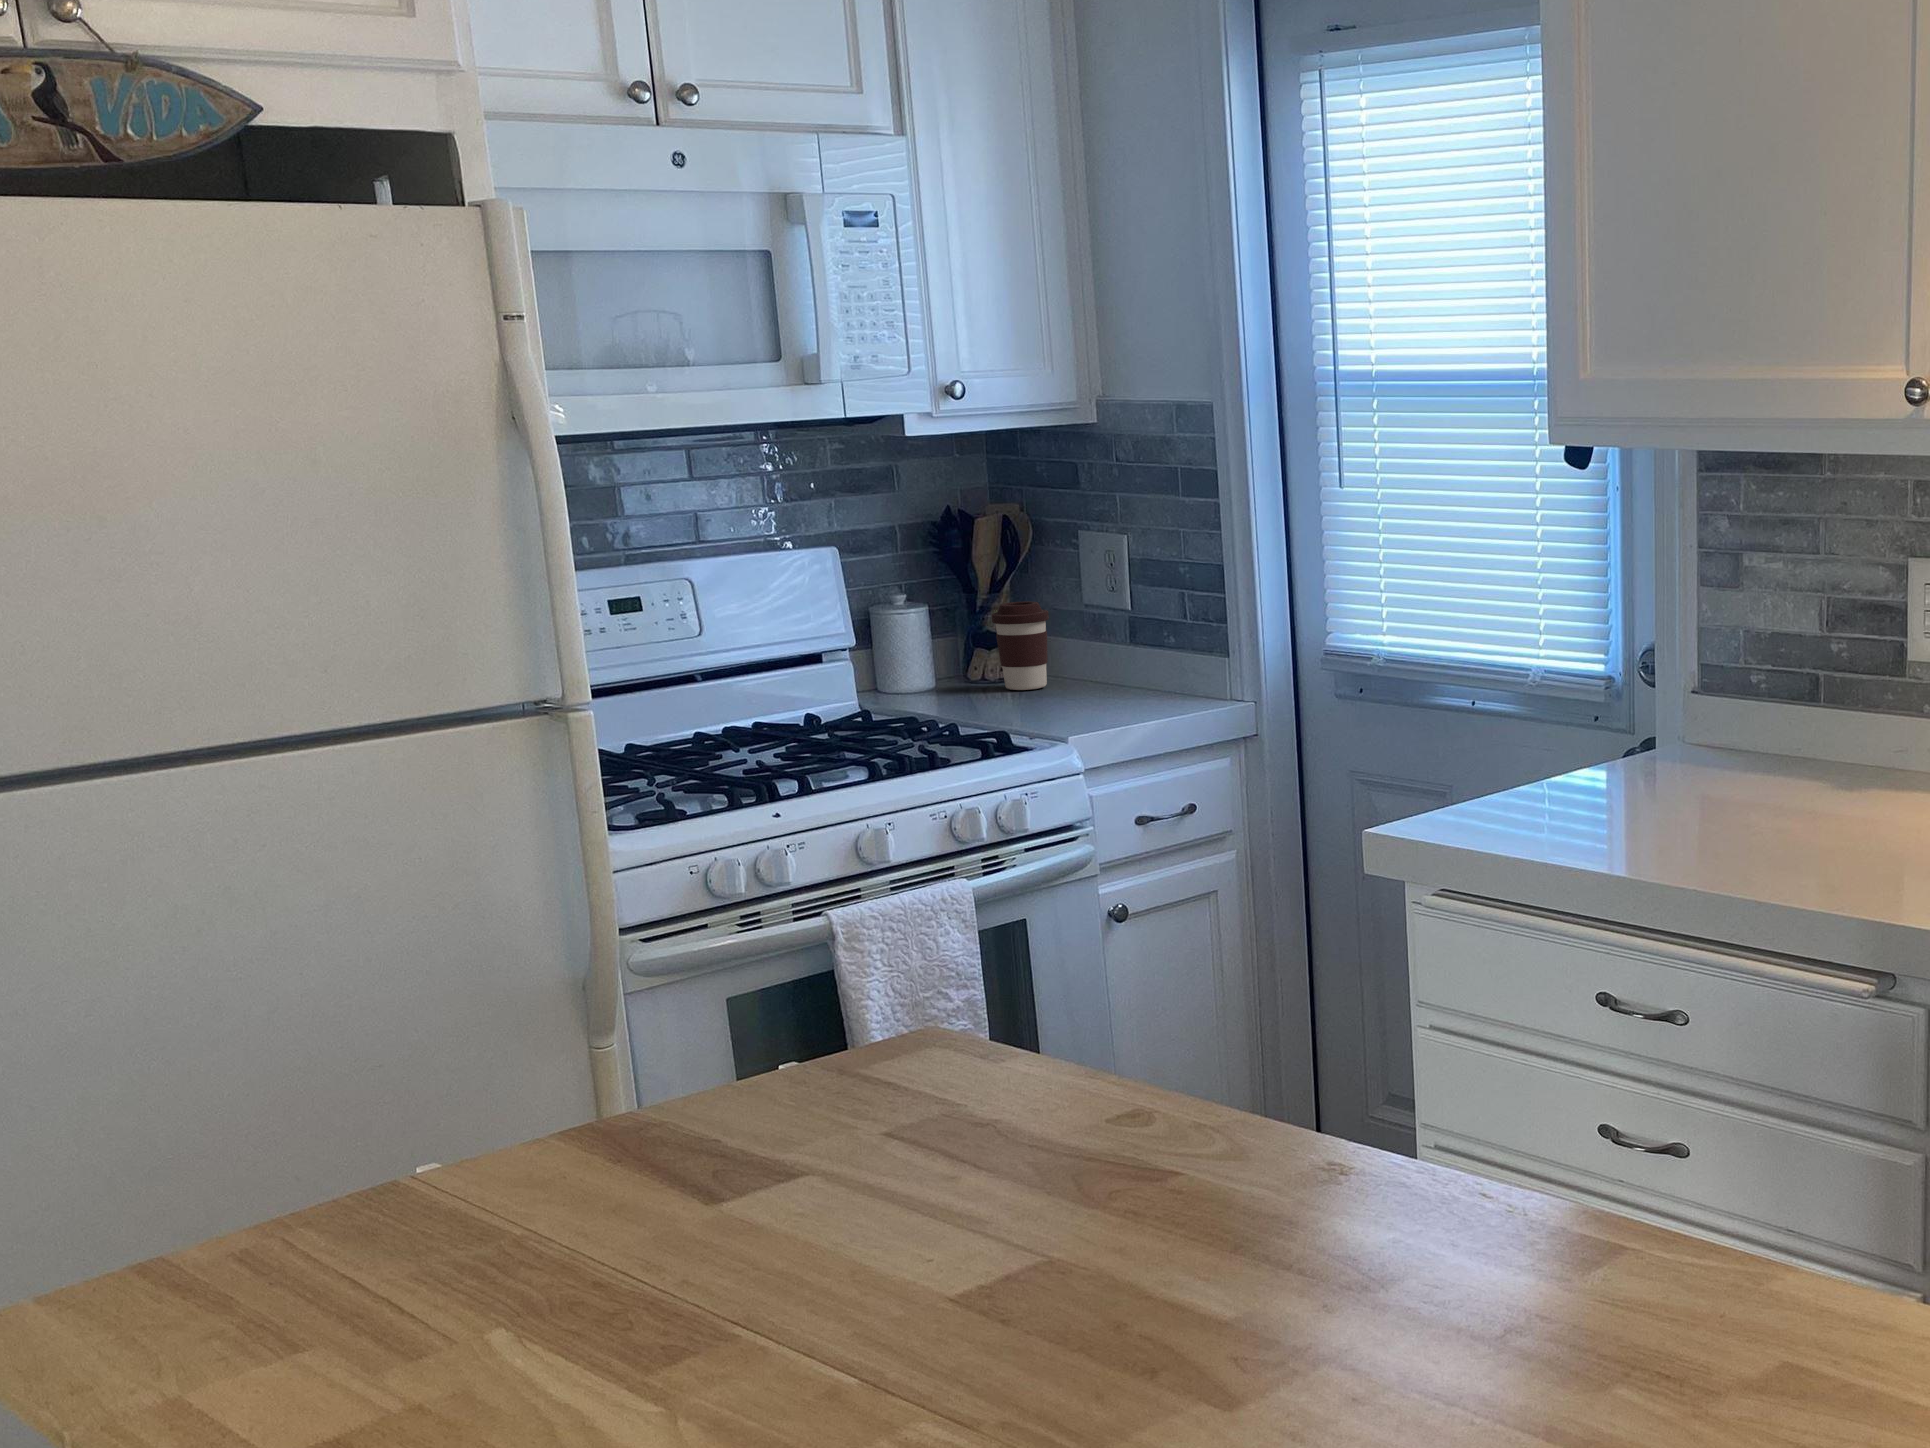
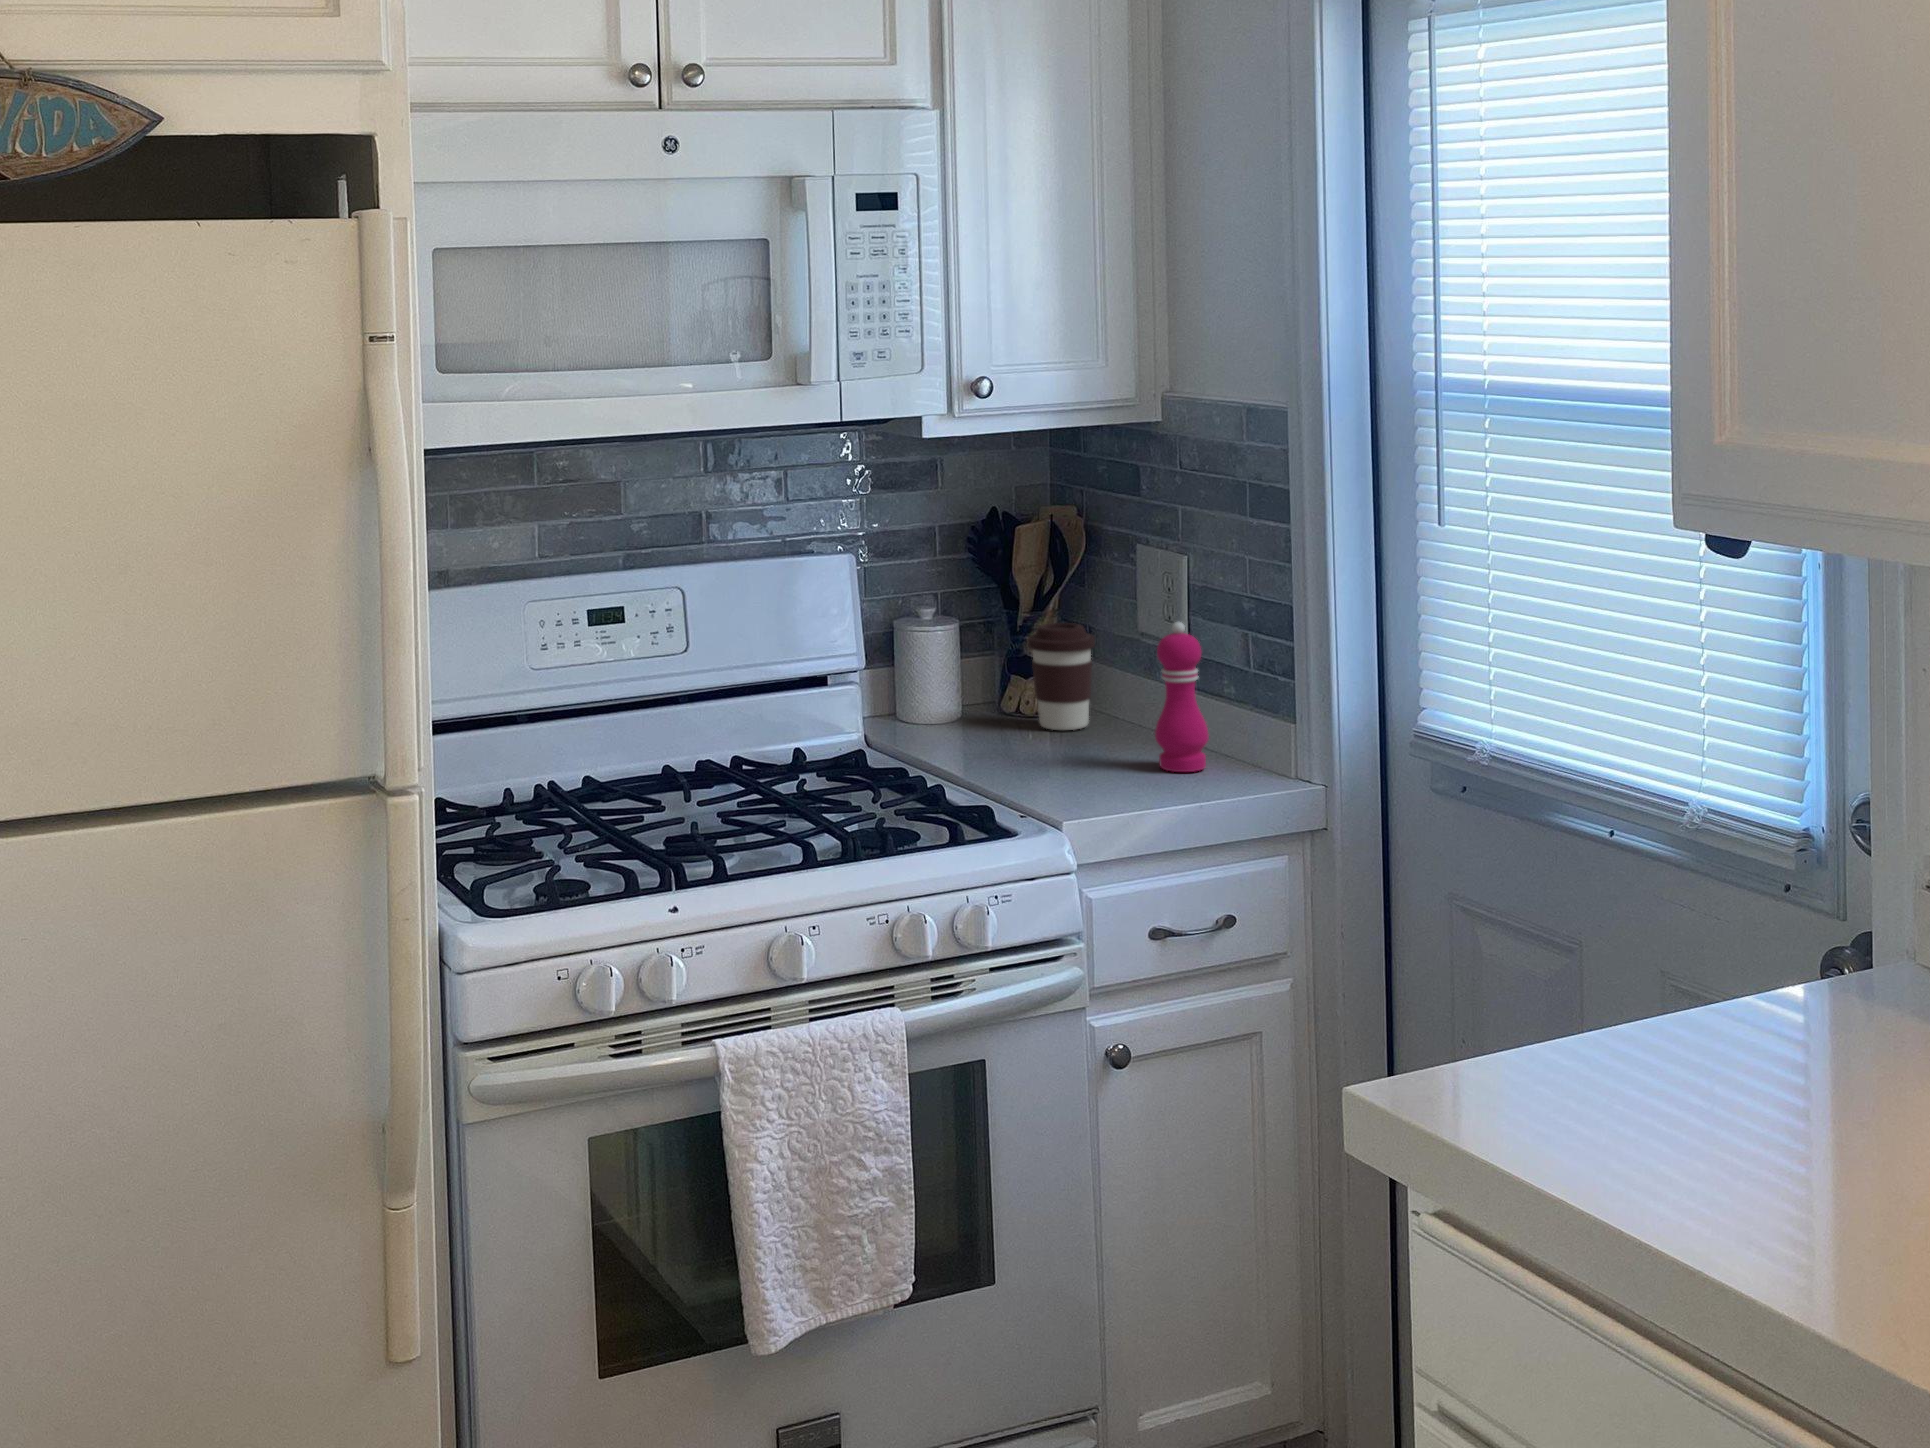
pepper mill: none [1115,584,1160,705] -> present [1155,622,1209,772]

